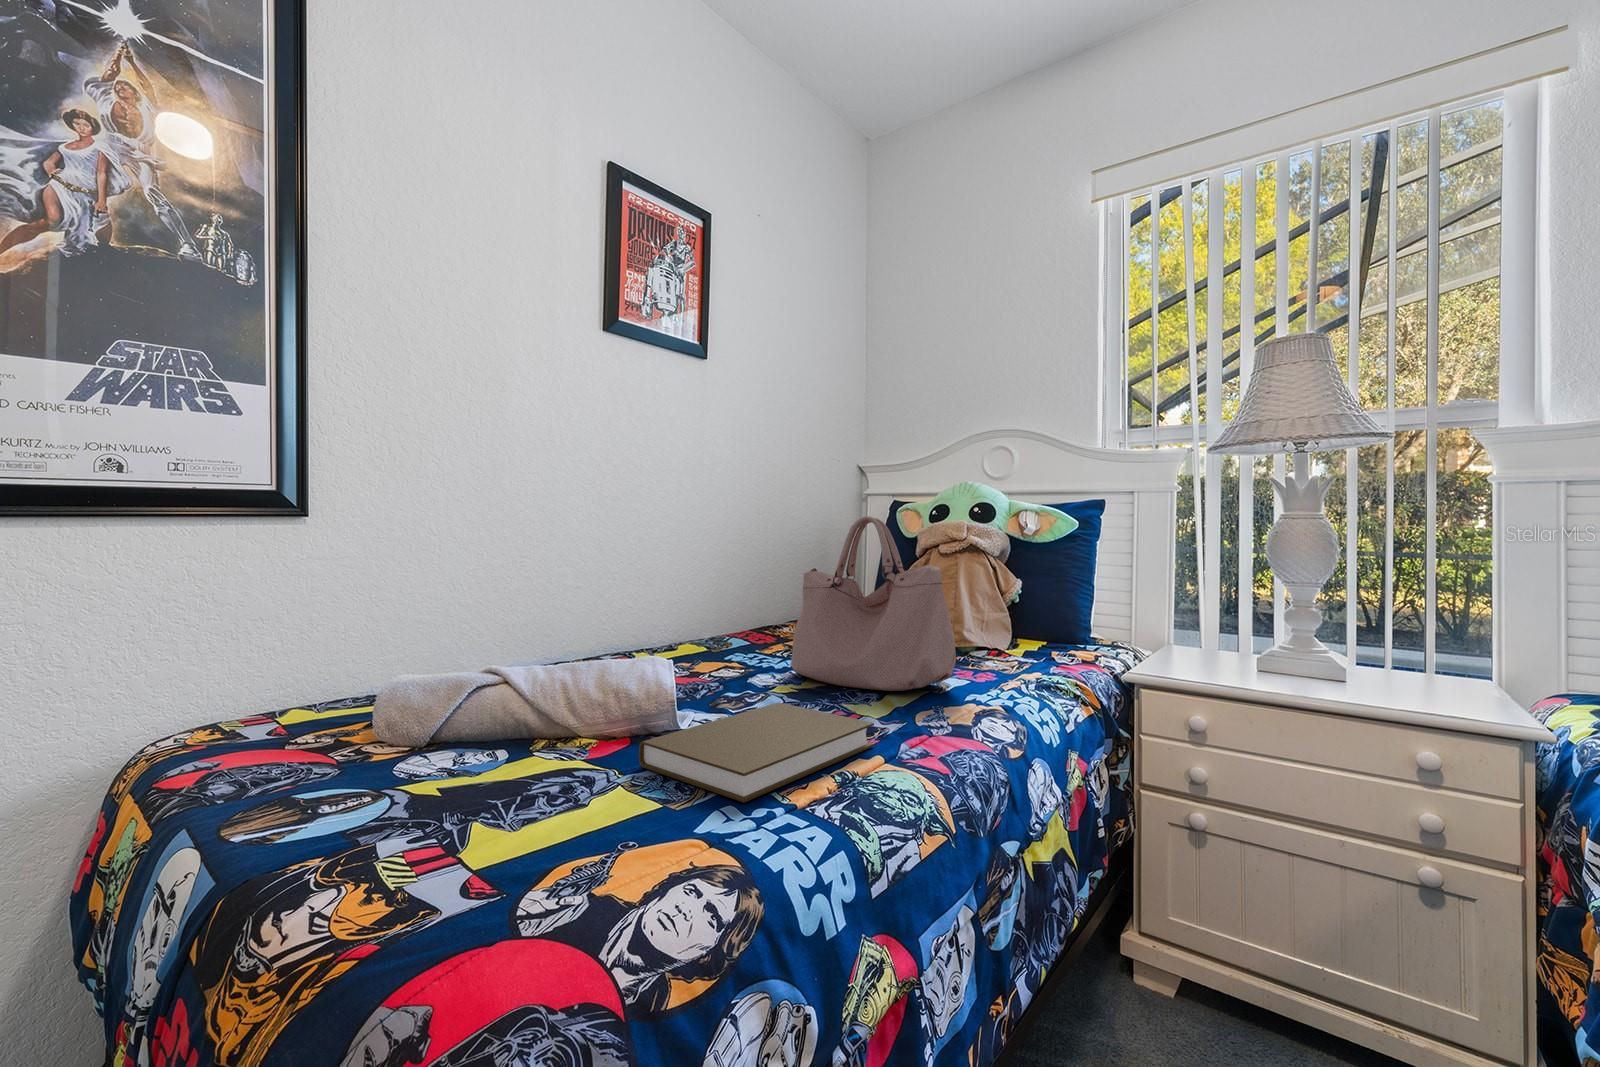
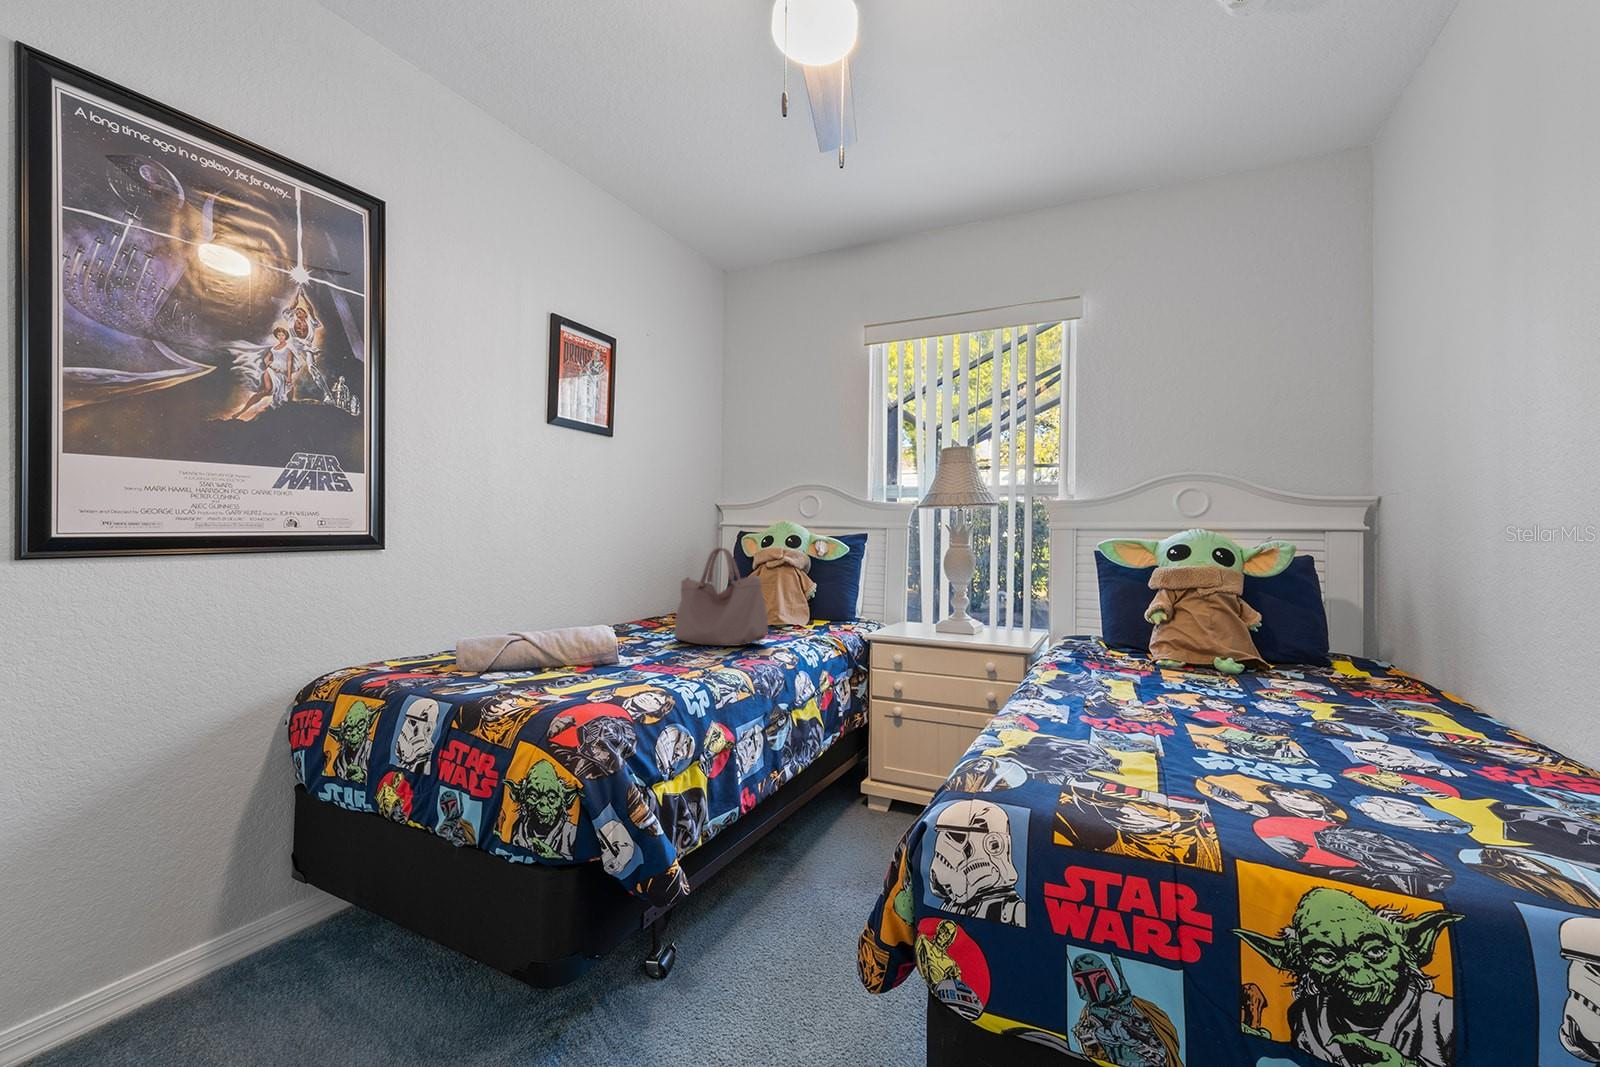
book: present [639,702,874,803] -> none [607,649,722,683]

